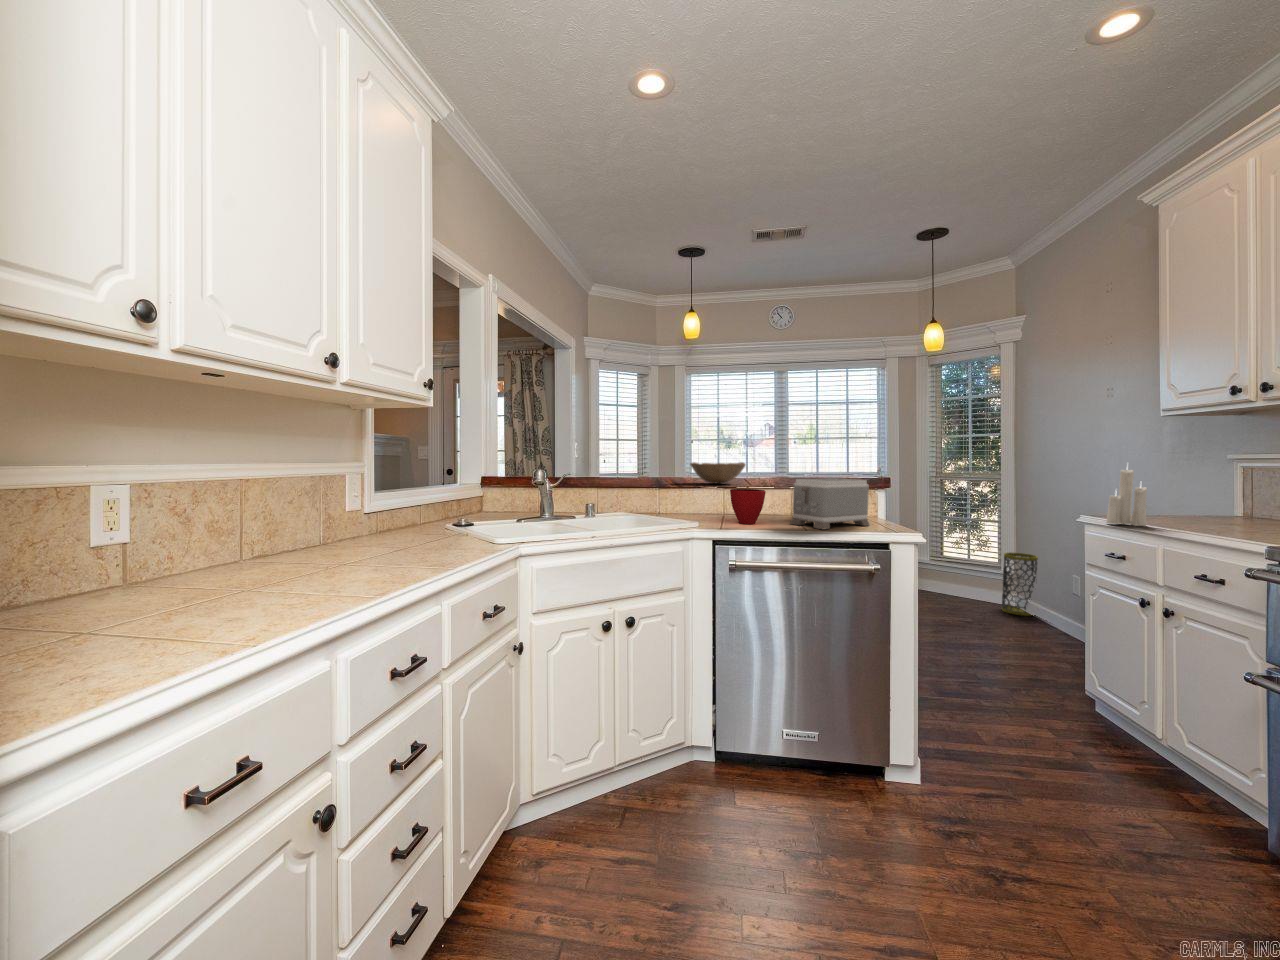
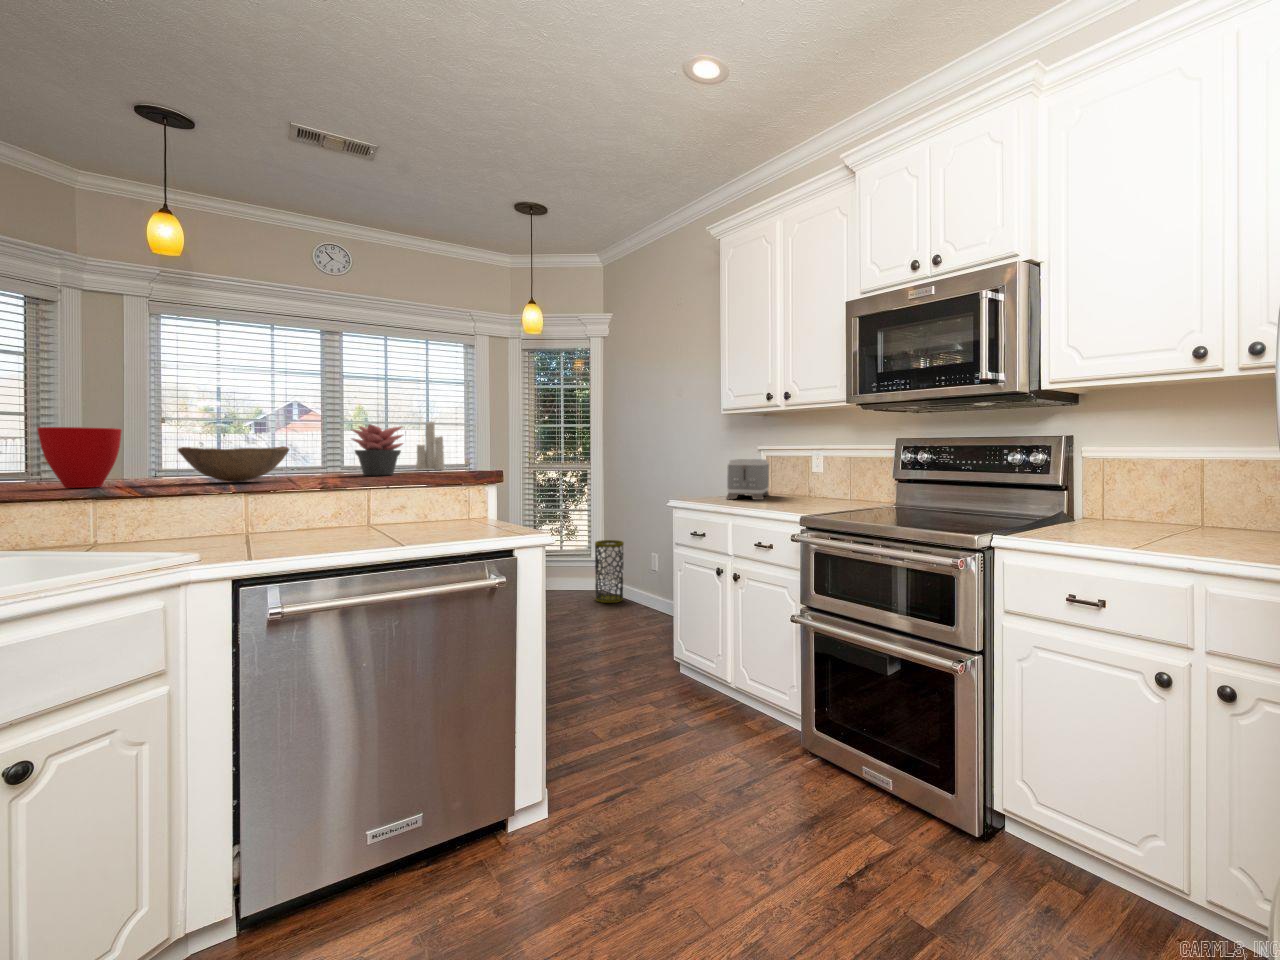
succulent plant: none [784,447,820,482] -> present [352,425,403,475]
candle: present [1106,467,1147,526] -> present [416,421,445,470]
toaster: present [790,478,869,529] -> present [727,459,769,500]
cup: present [730,489,766,524] -> present [37,427,122,488]

